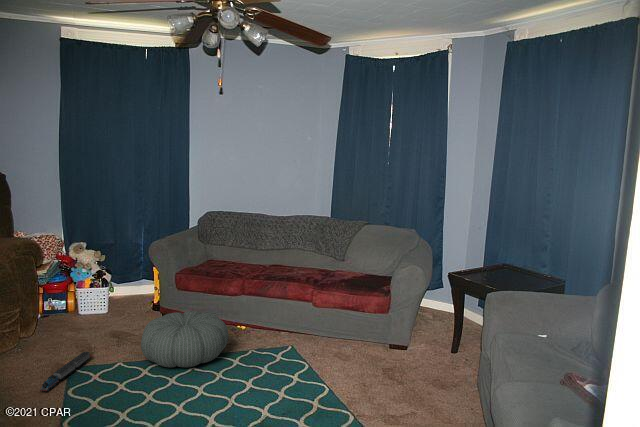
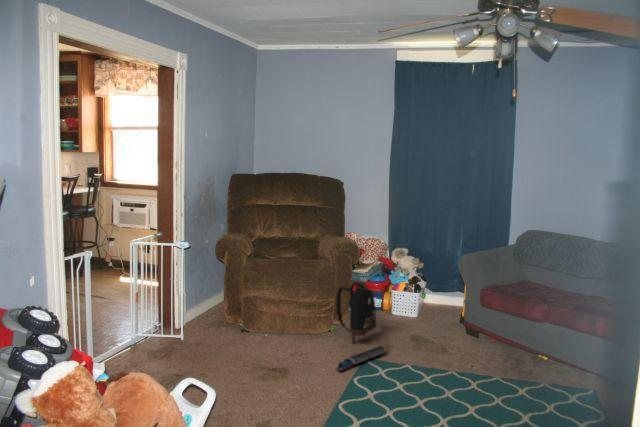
backpack: none [20,288,72,357] -> present [336,283,377,344]
pouf: present [141,311,228,367] -> none [427,327,521,386]

